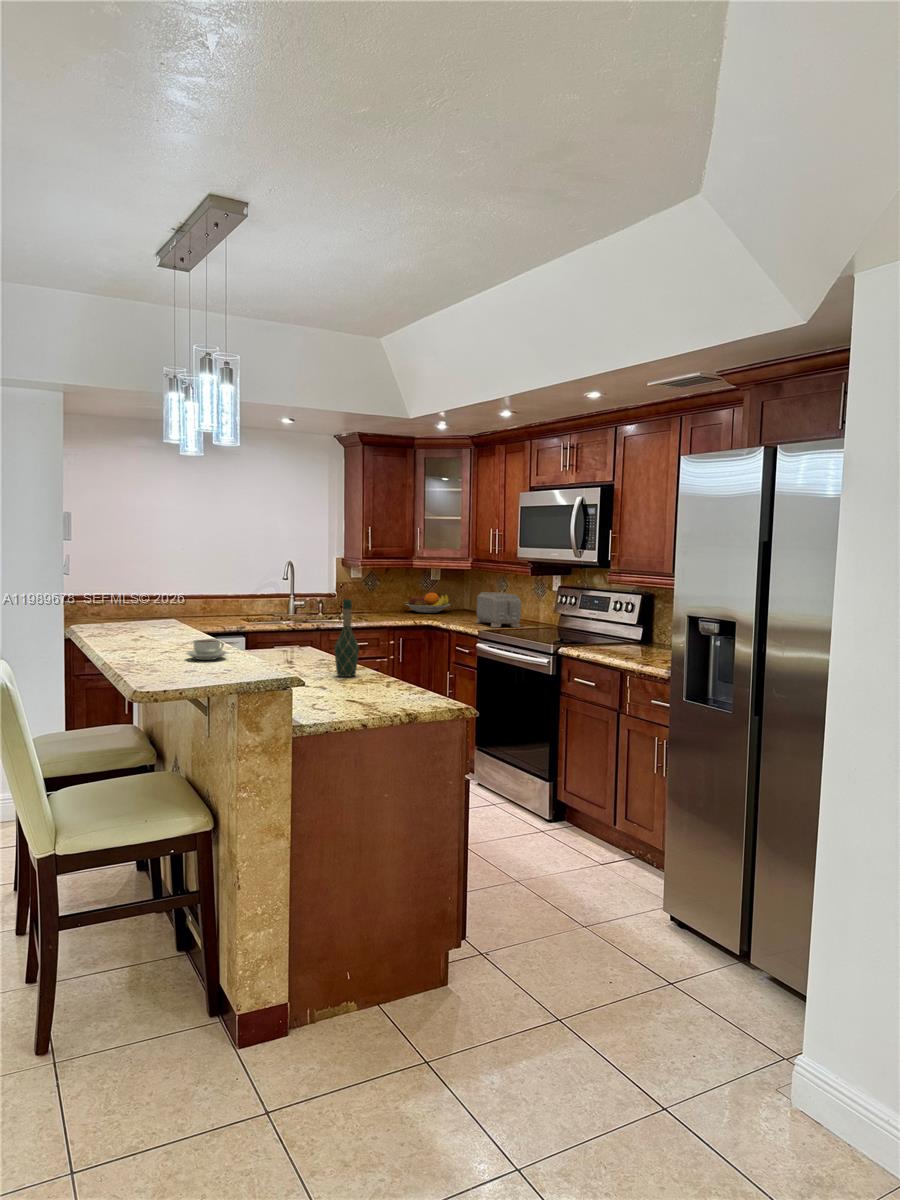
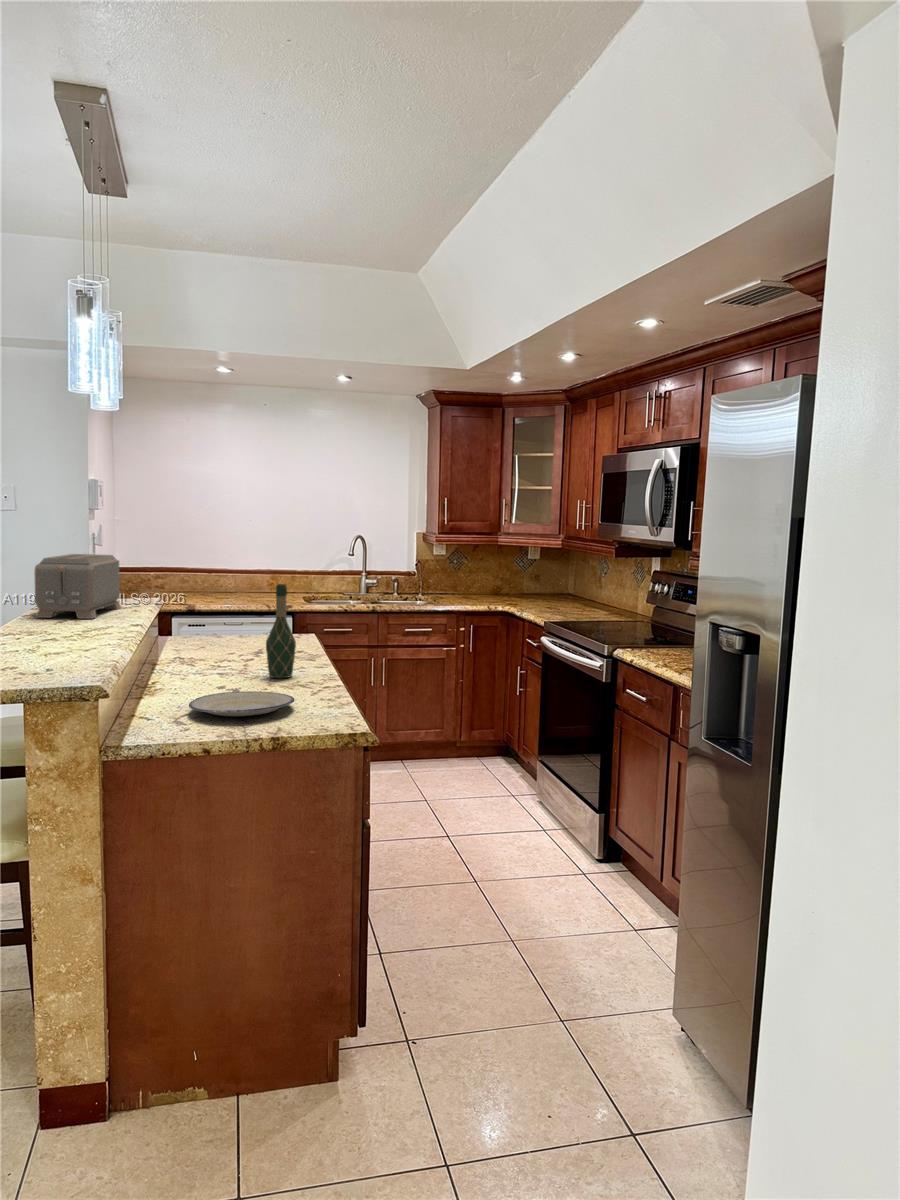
toaster: present [476,592,521,627] -> present [34,554,121,619]
fruit bowl: present [404,593,450,613] -> none [495,573,548,597]
coffee cup: present [186,639,227,660] -> none [31,630,84,655]
plate: none [318,684,400,702] -> present [189,691,295,716]

